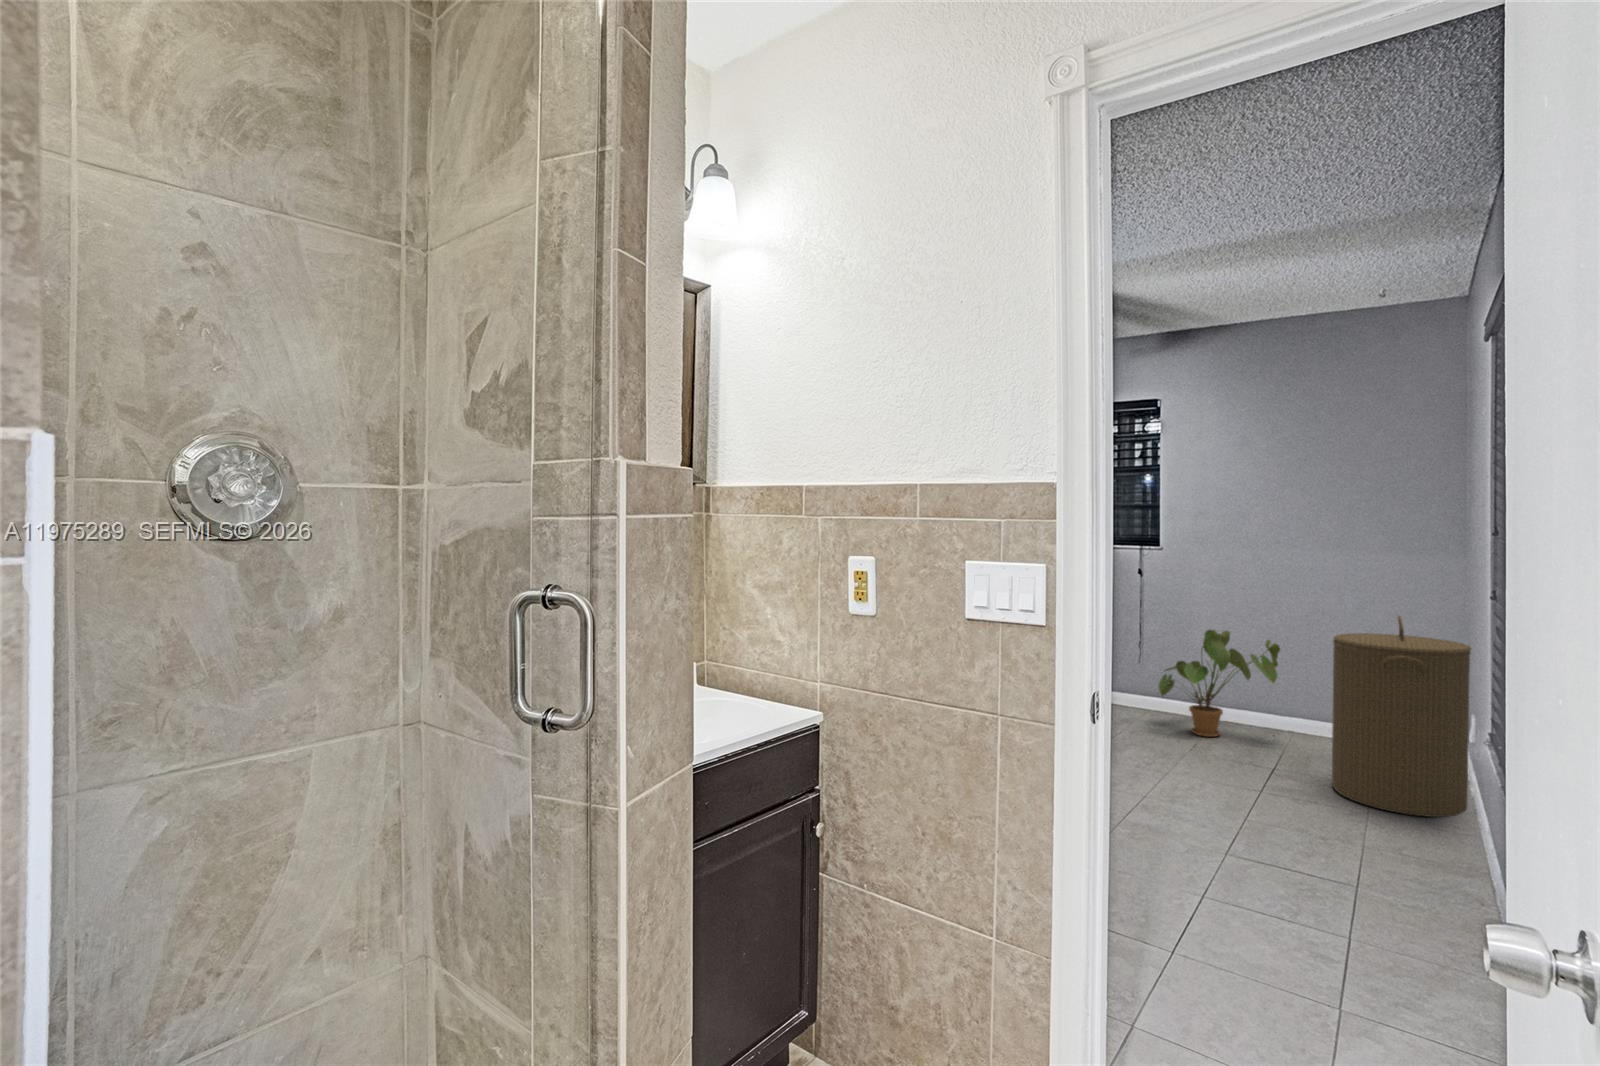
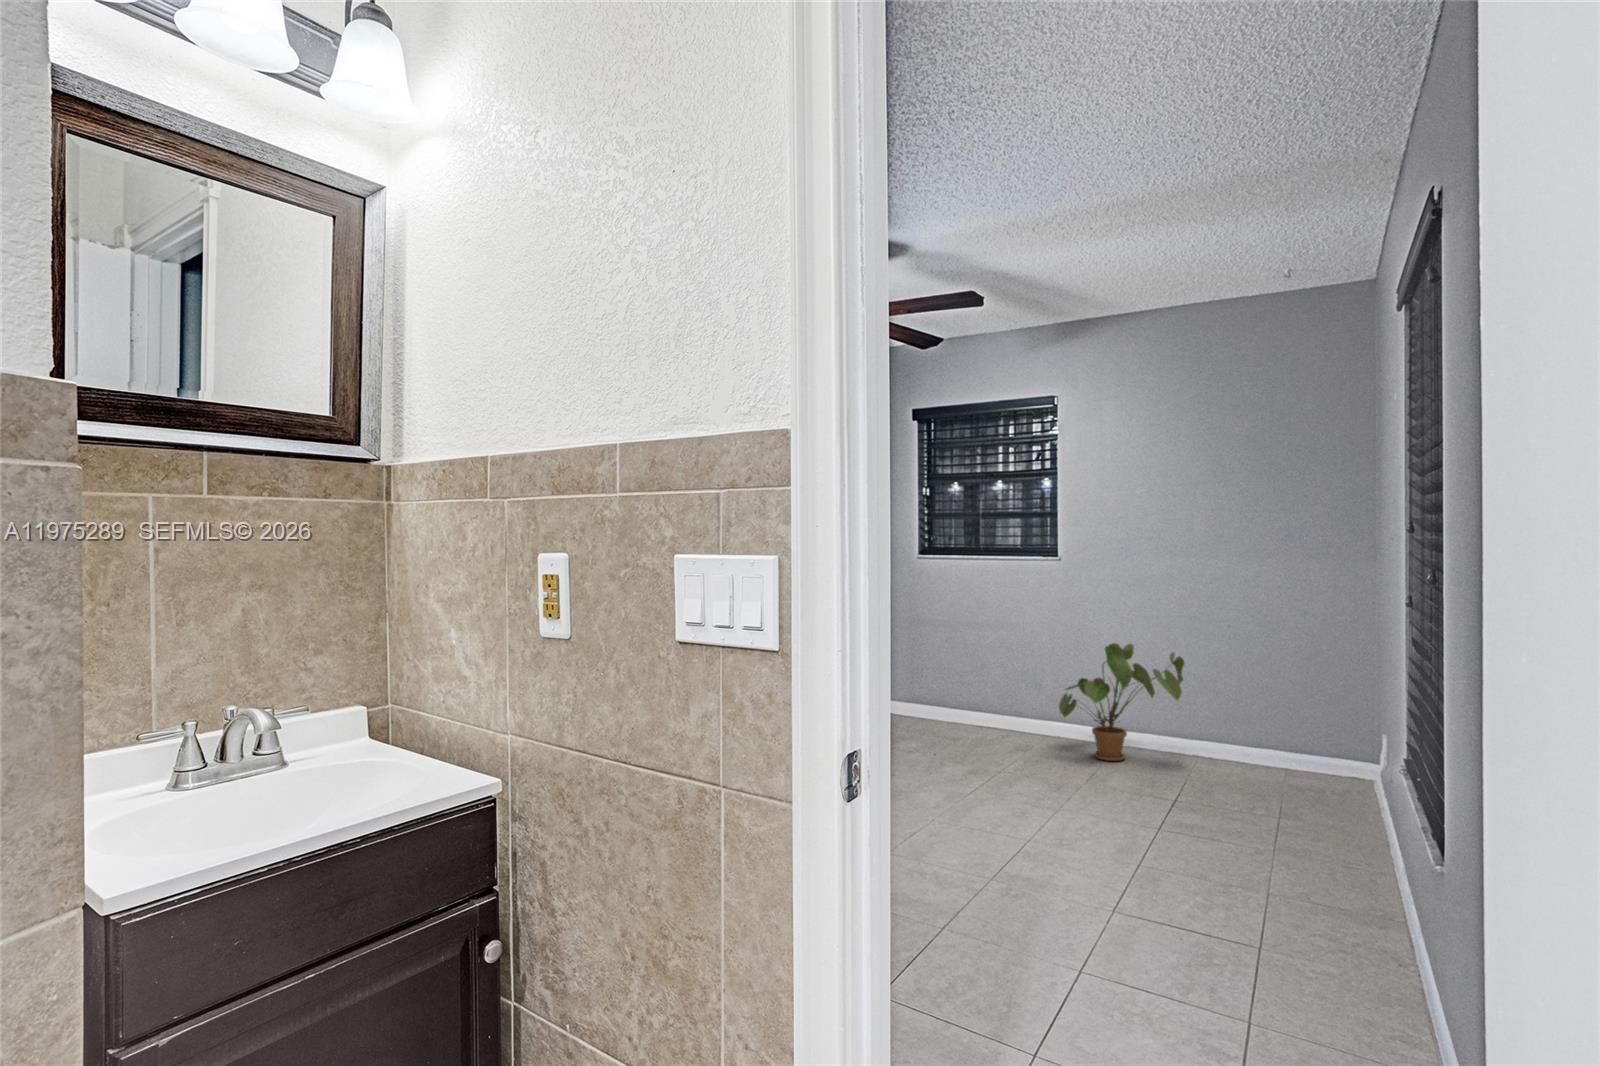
laundry hamper: present [1332,616,1471,817] -> none [1234,622,1380,848]

